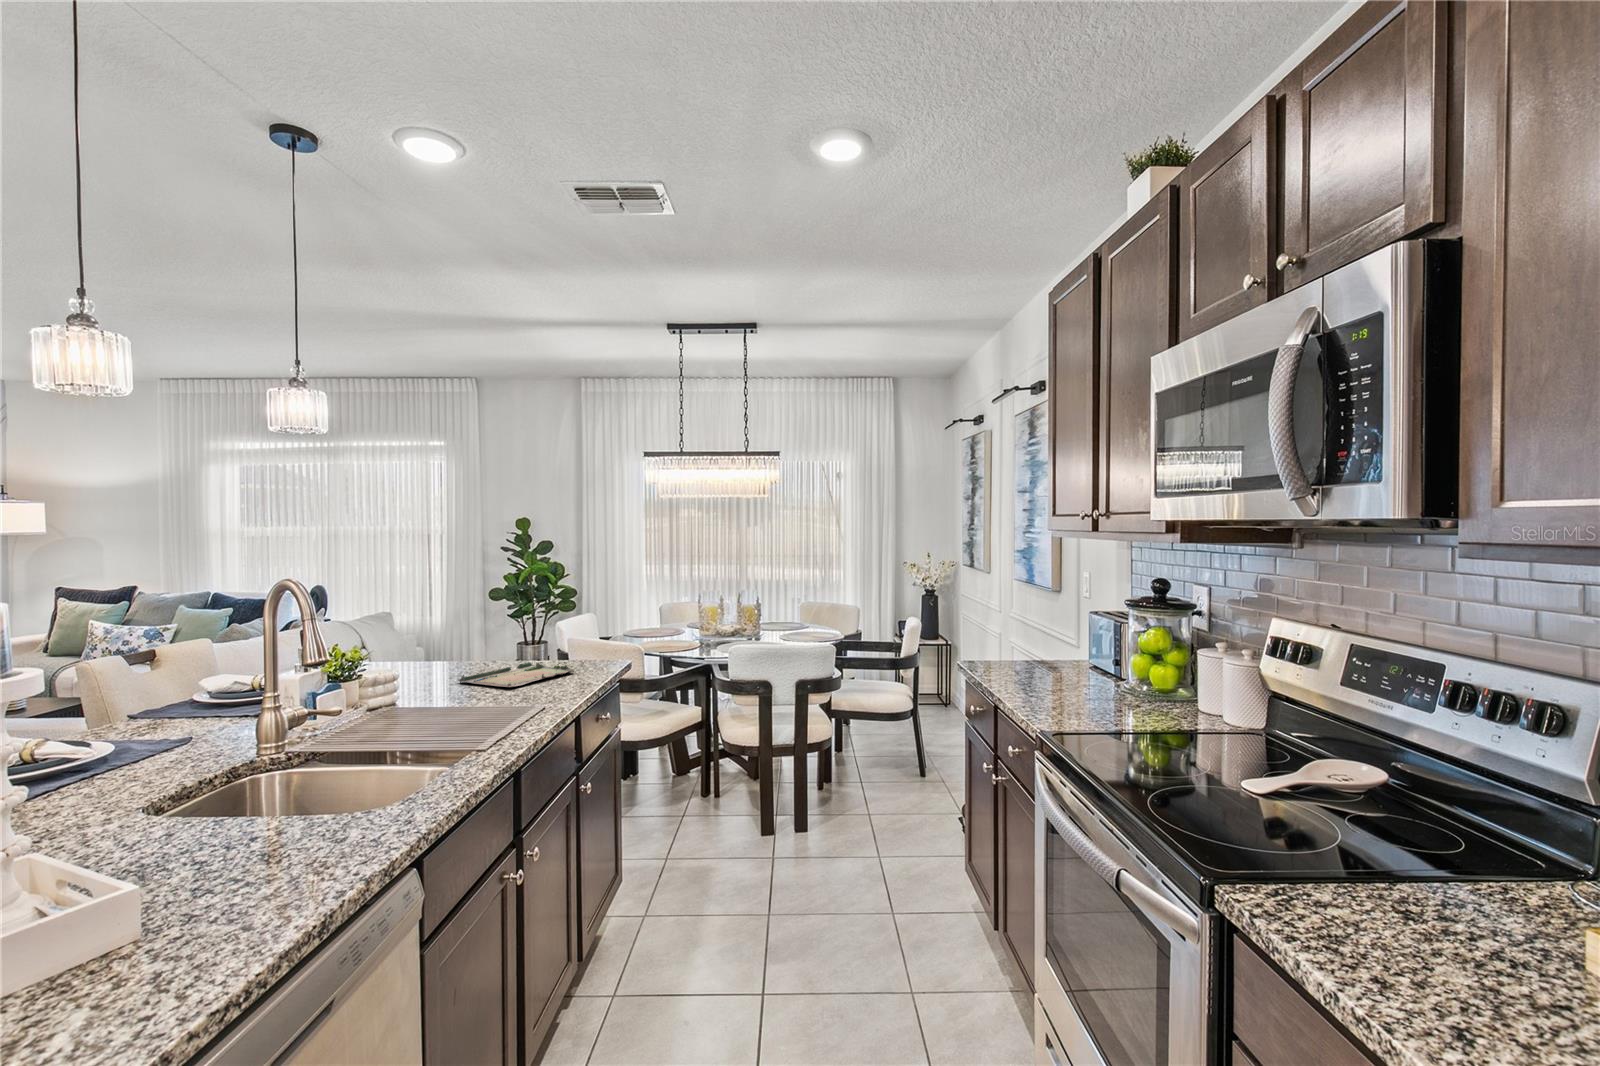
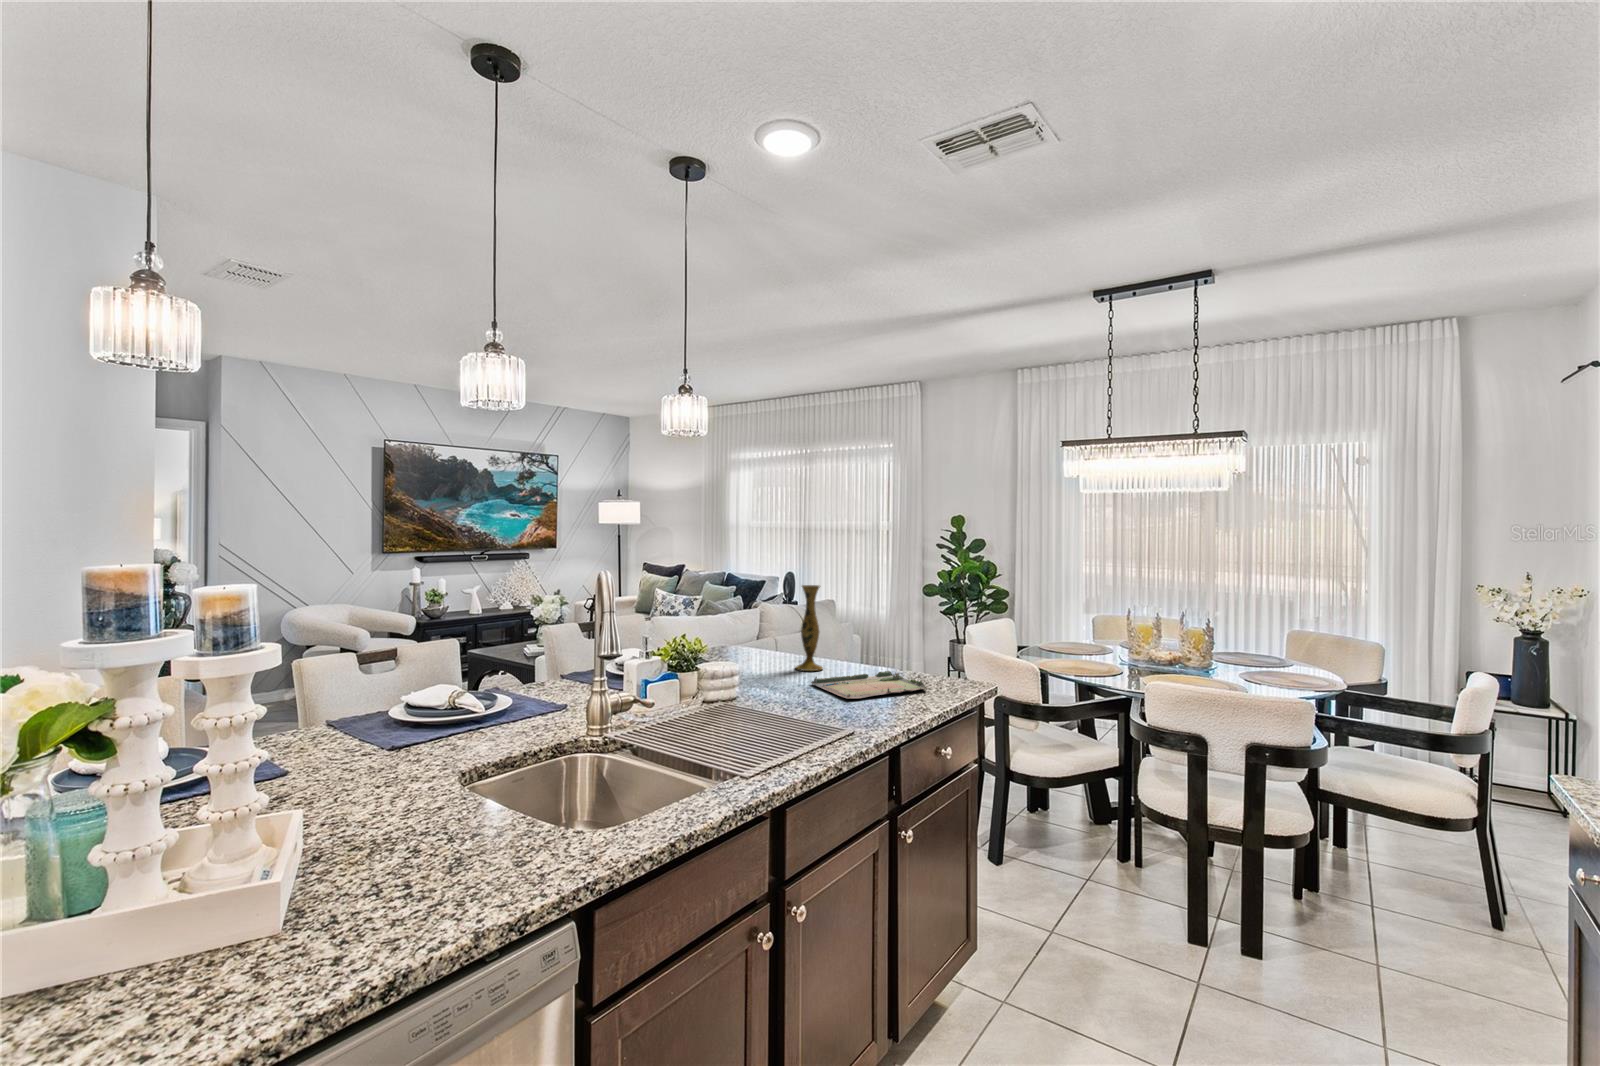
vase: none [426,587,457,674] -> present [796,585,823,671]

